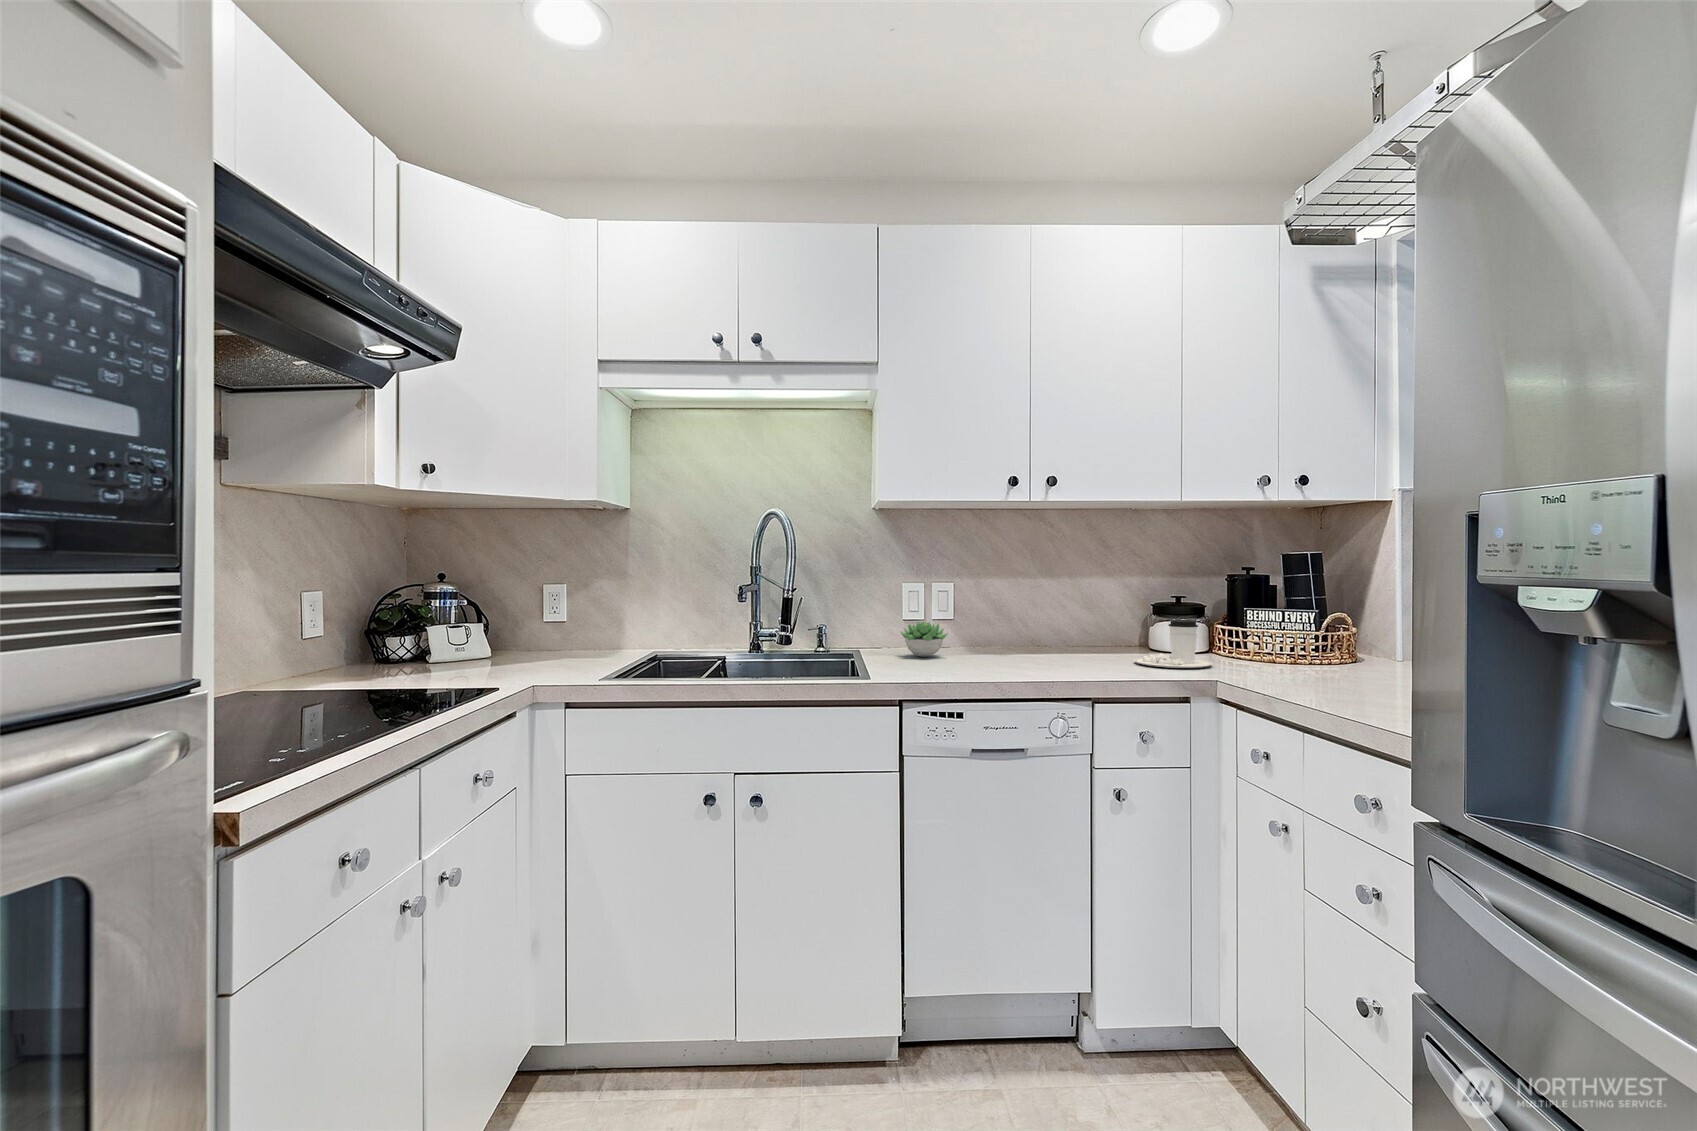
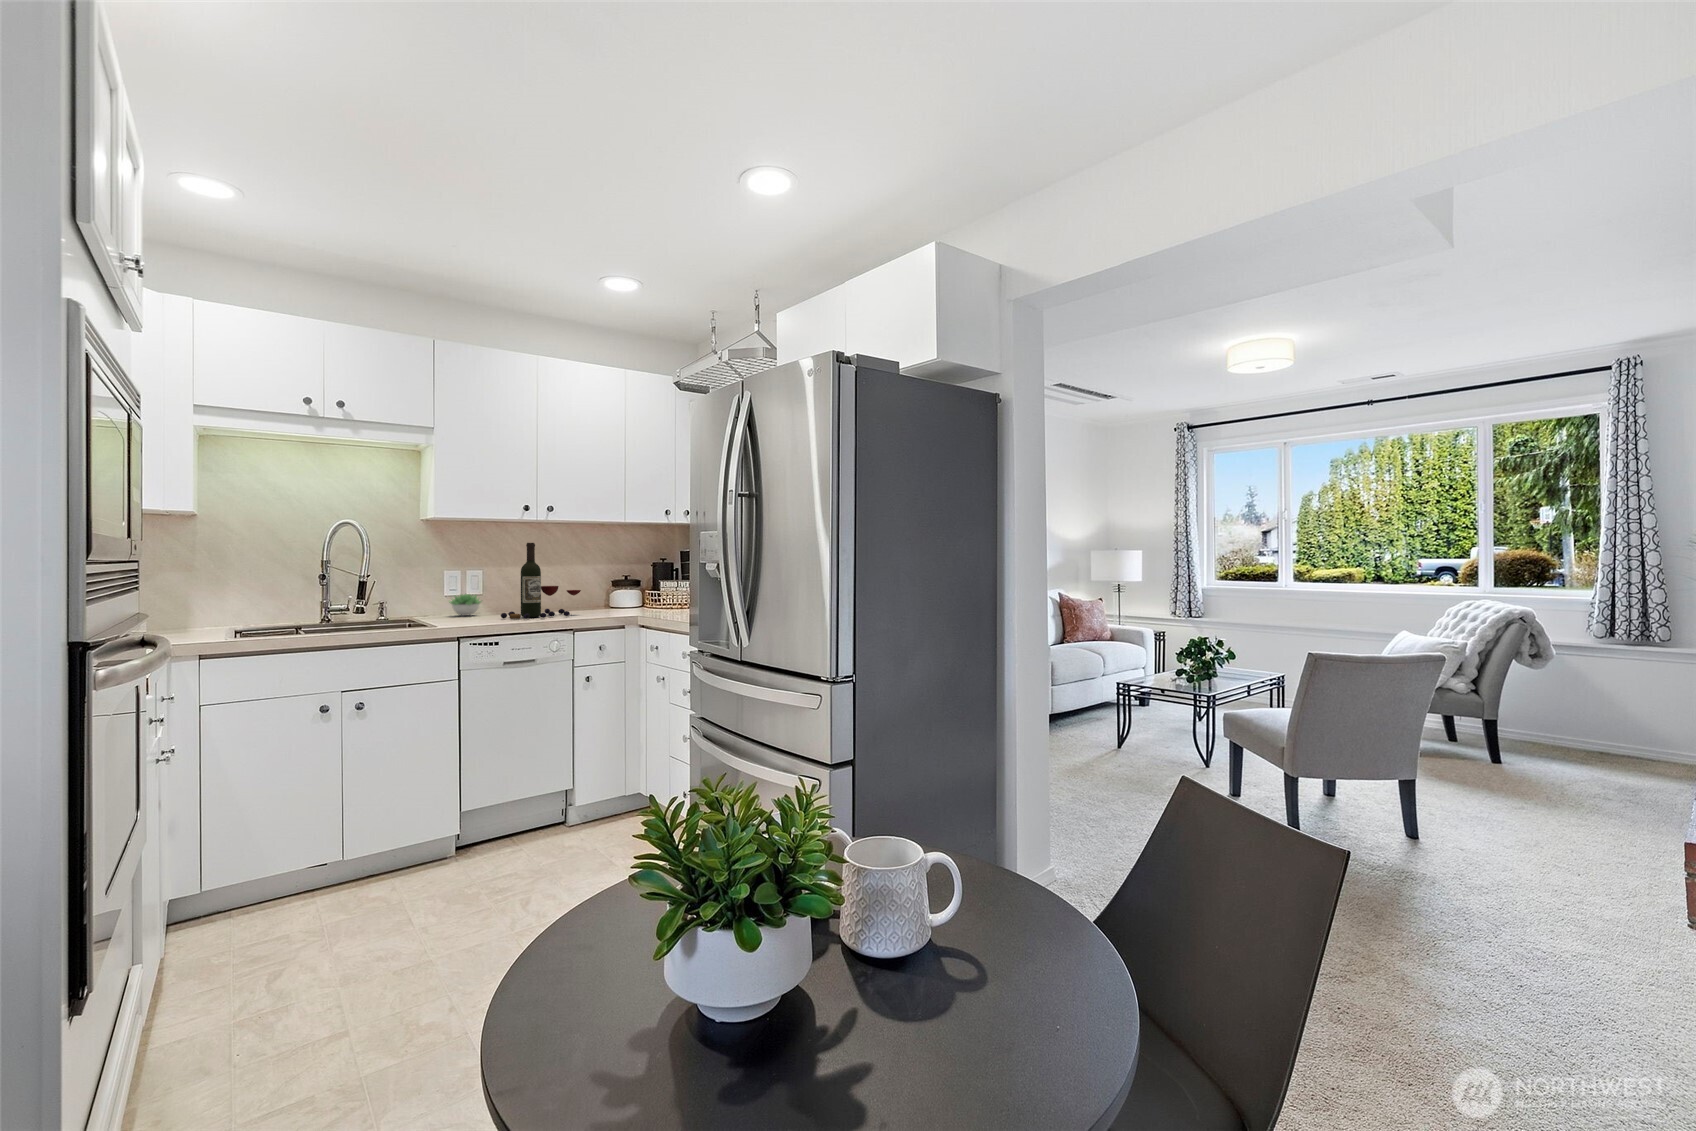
wine bottle: none [971,539,1106,672] -> present [501,543,581,619]
coffee cup: present [1134,620,1212,668] -> none [599,588,641,613]

